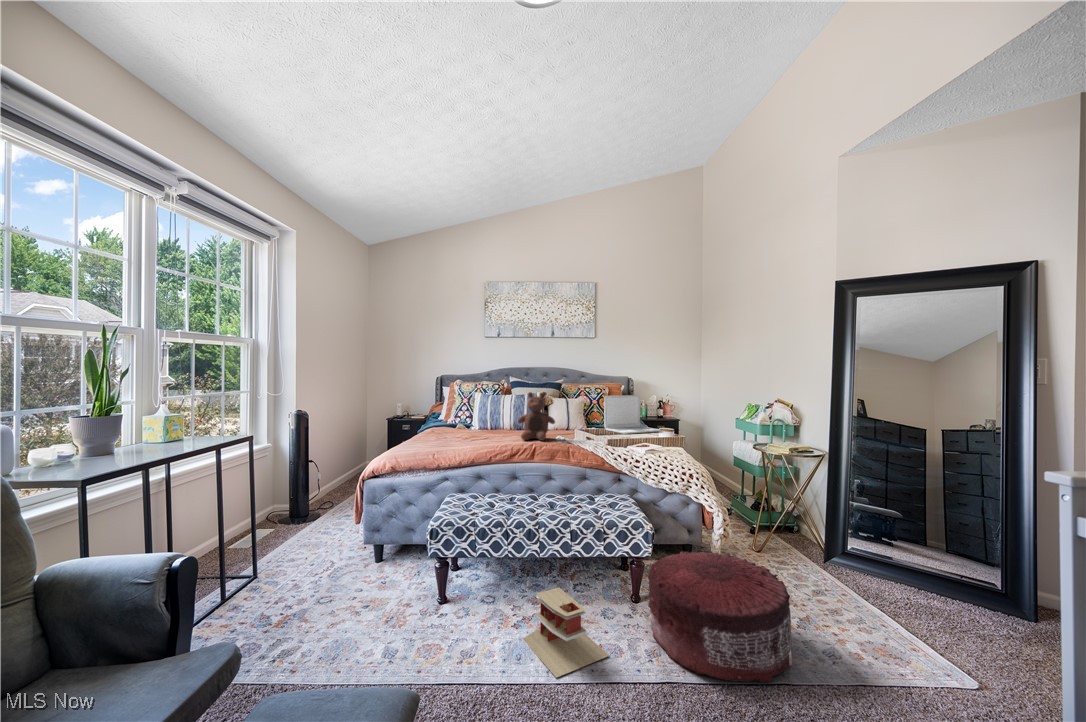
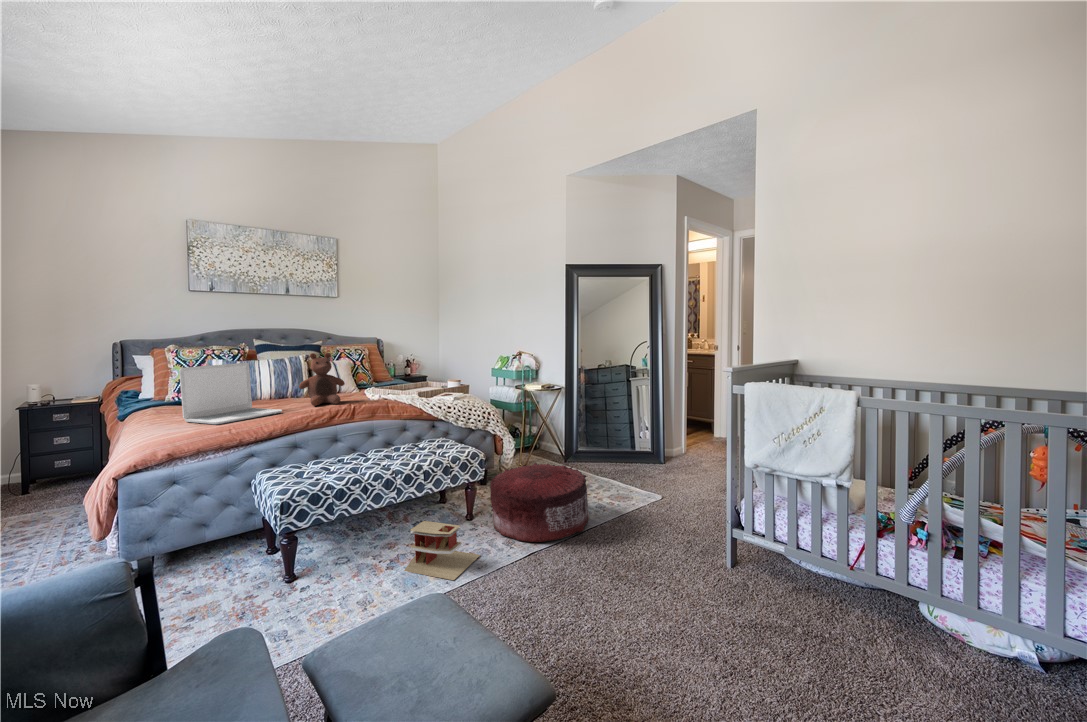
laptop: present [604,395,661,434] -> present [179,363,282,425]

